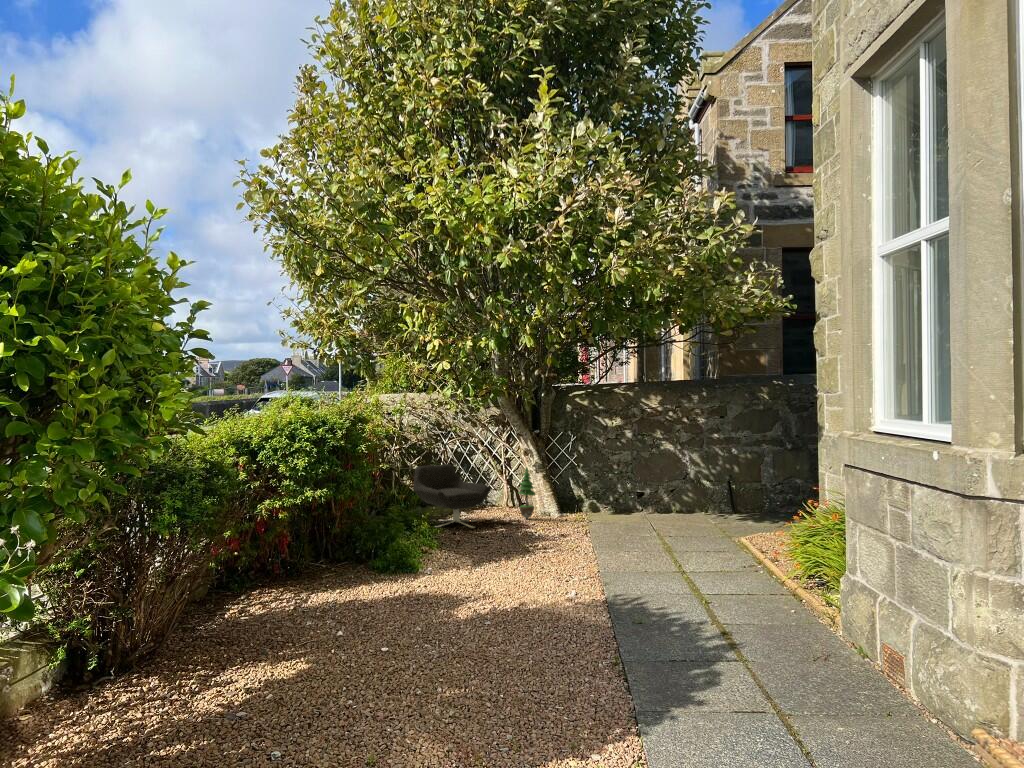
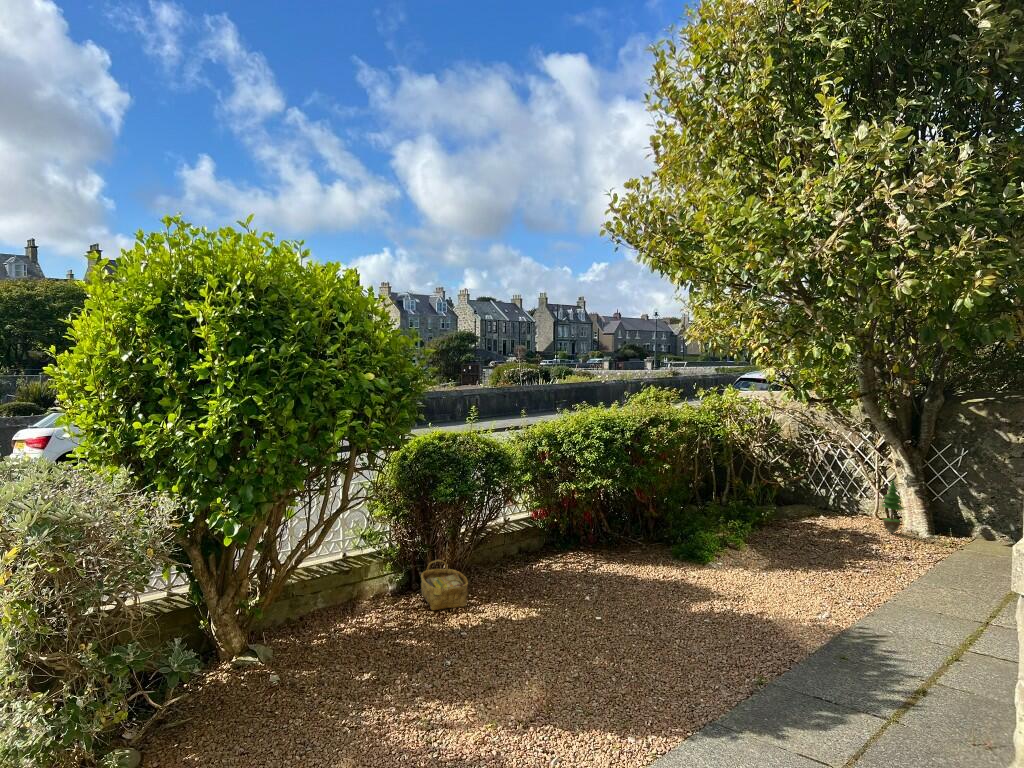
lounge chair: present [414,464,490,528] -> none [769,466,847,532]
woven basket: none [86,636,185,720] -> present [421,560,468,610]

